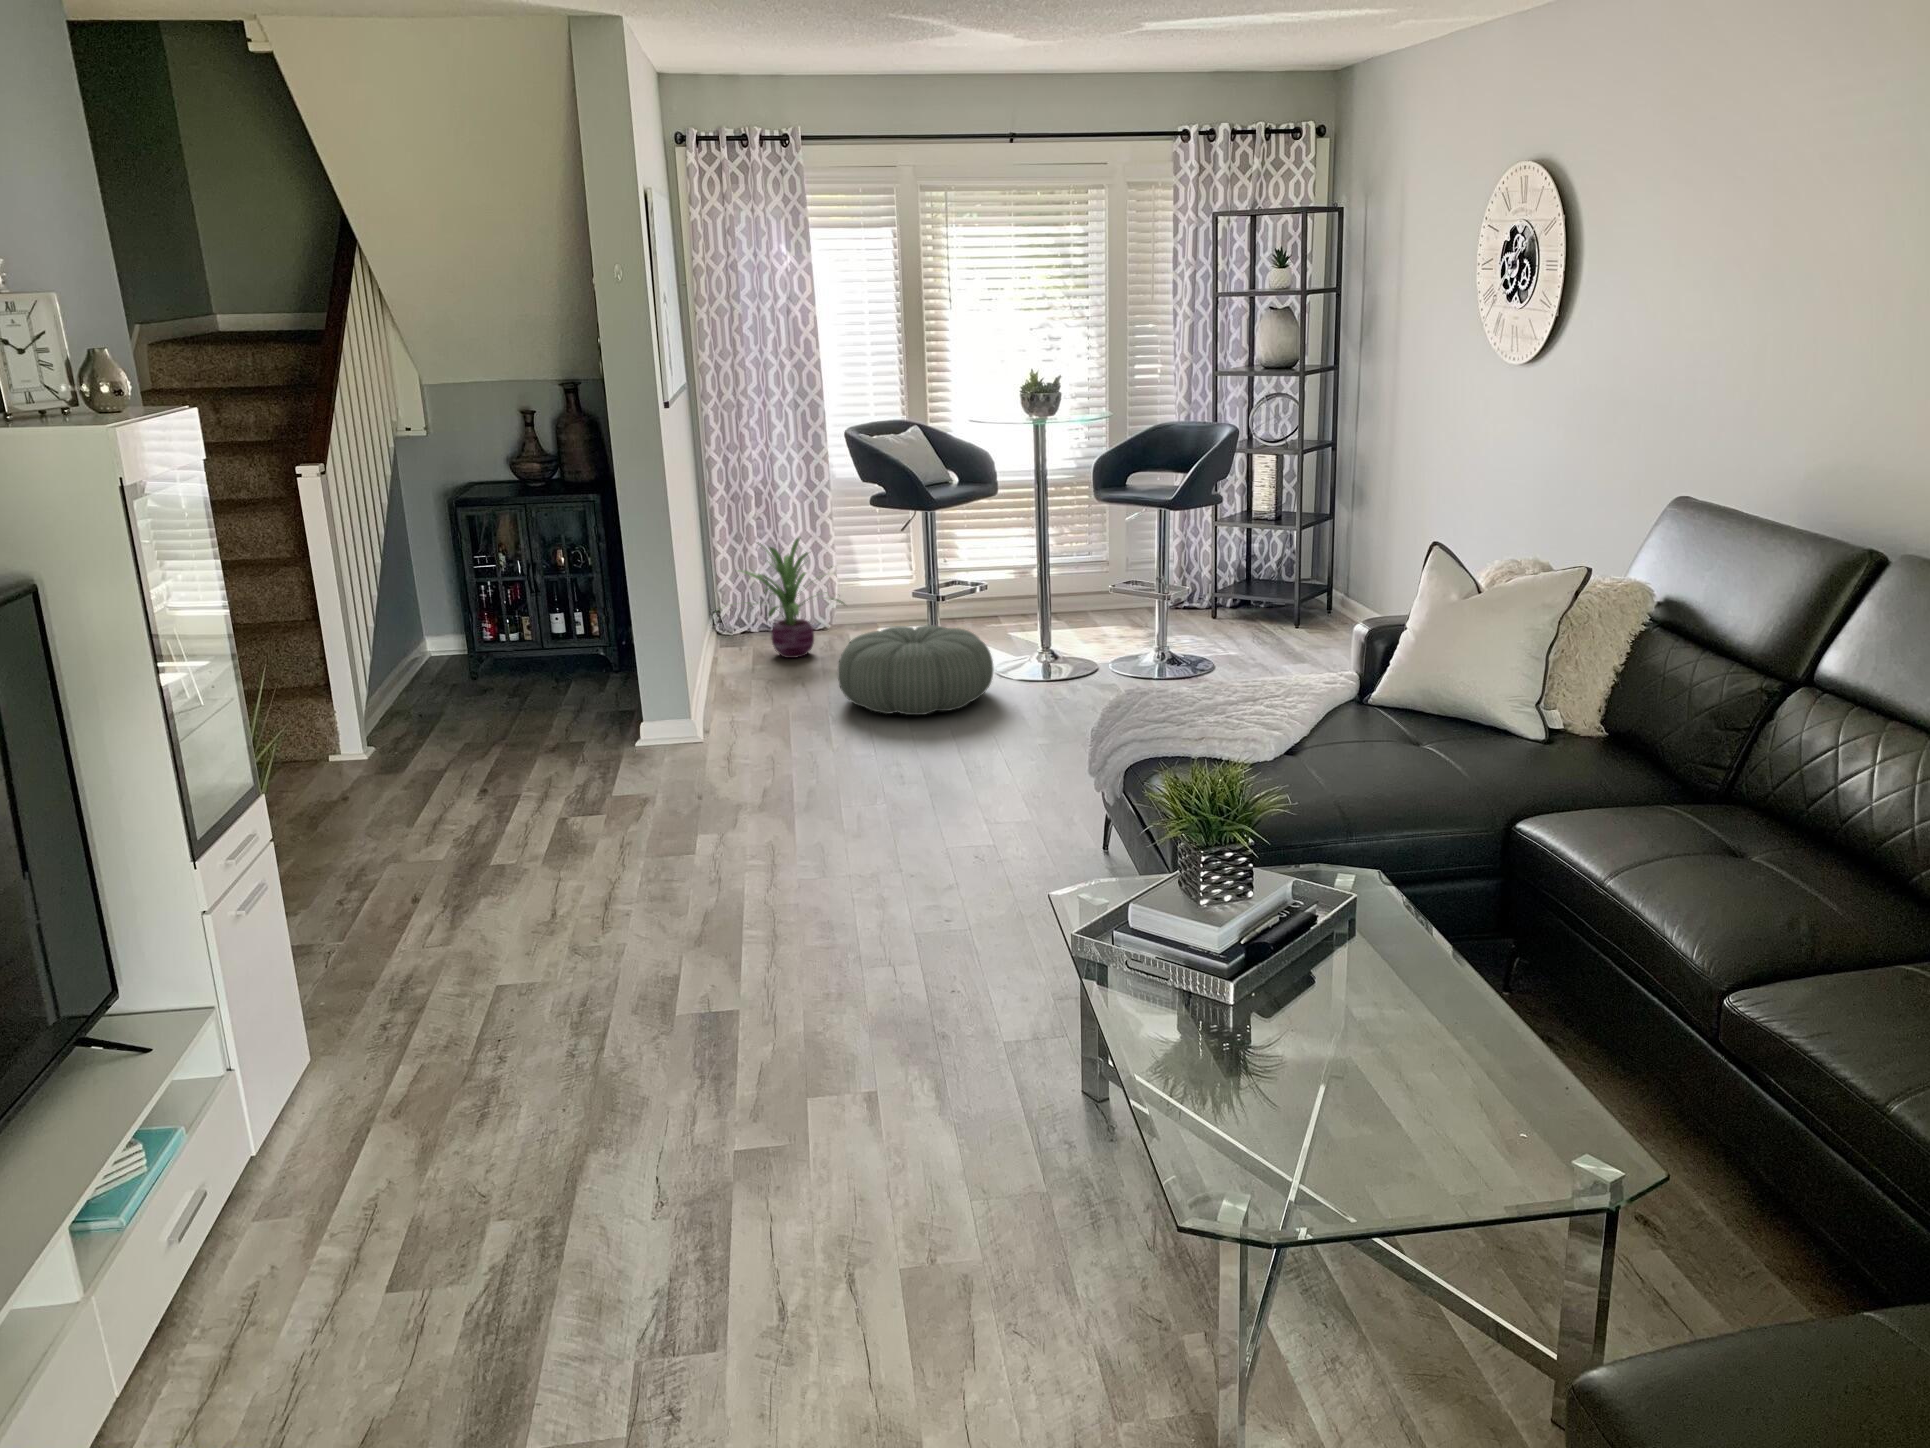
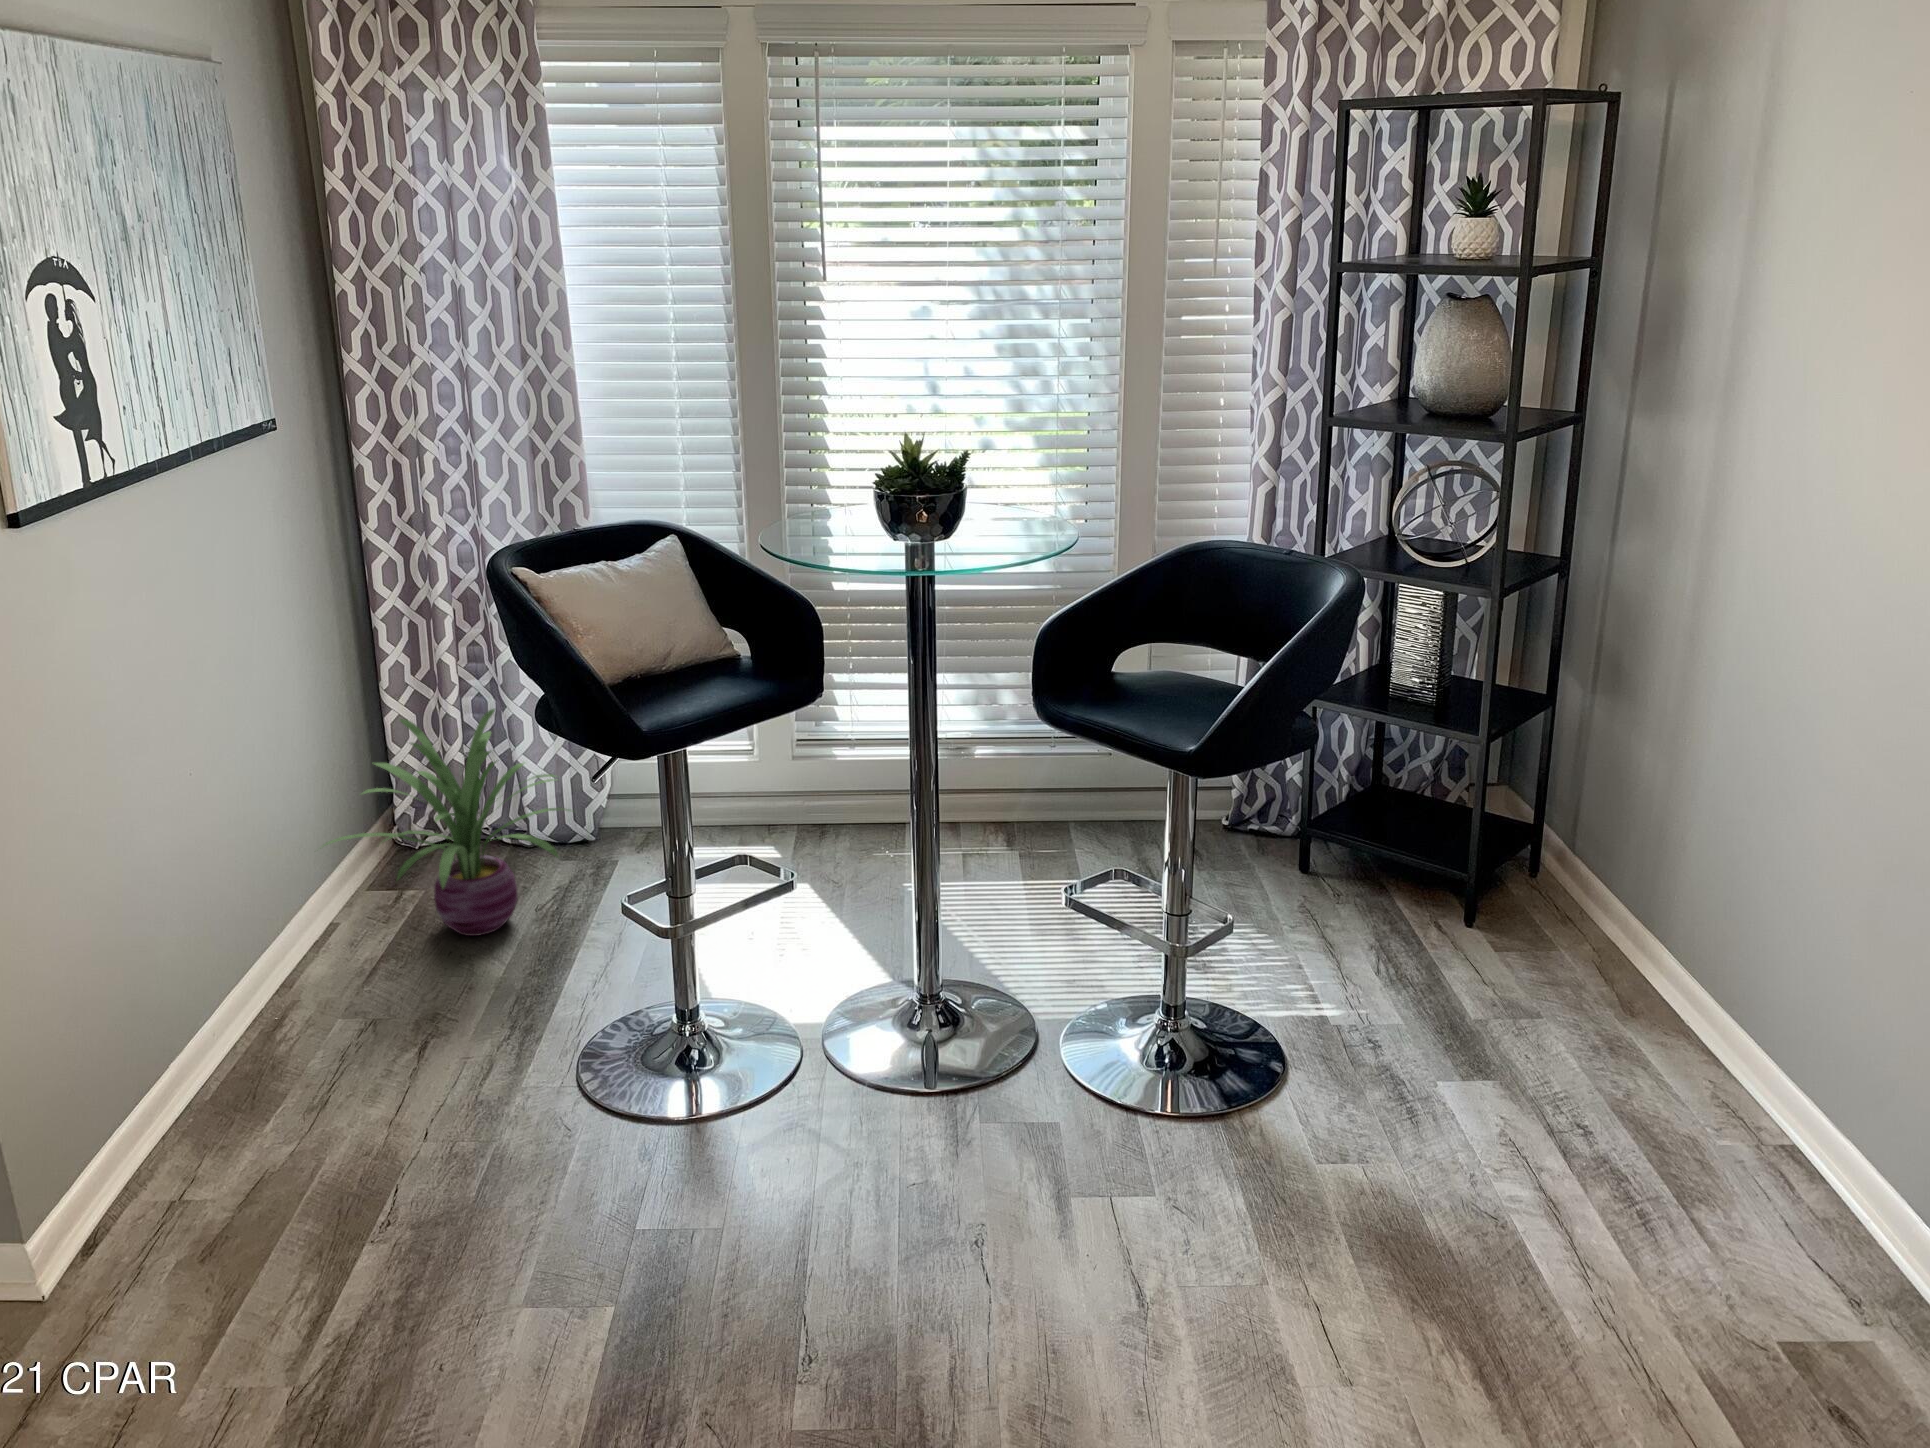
pouf: present [838,625,994,715] -> none [419,957,765,1218]

